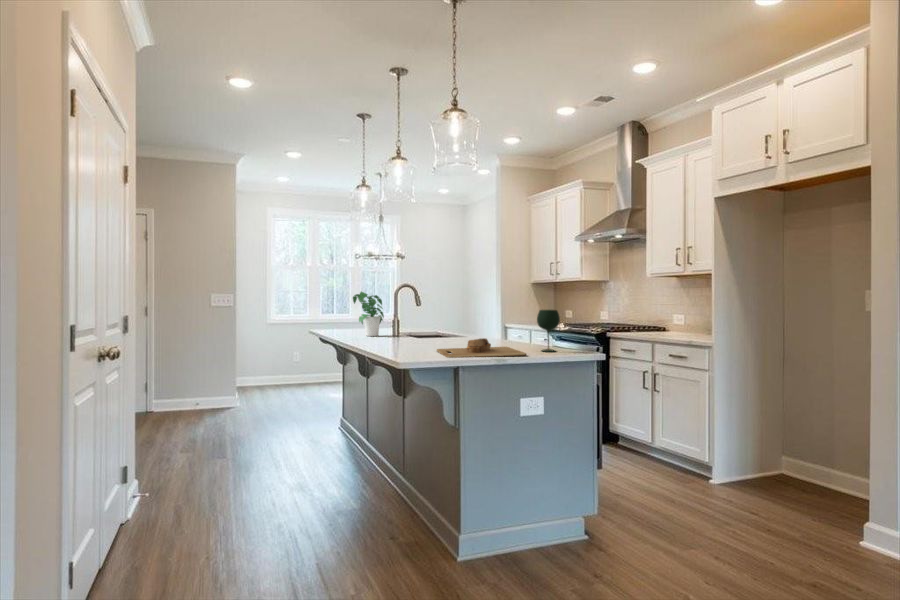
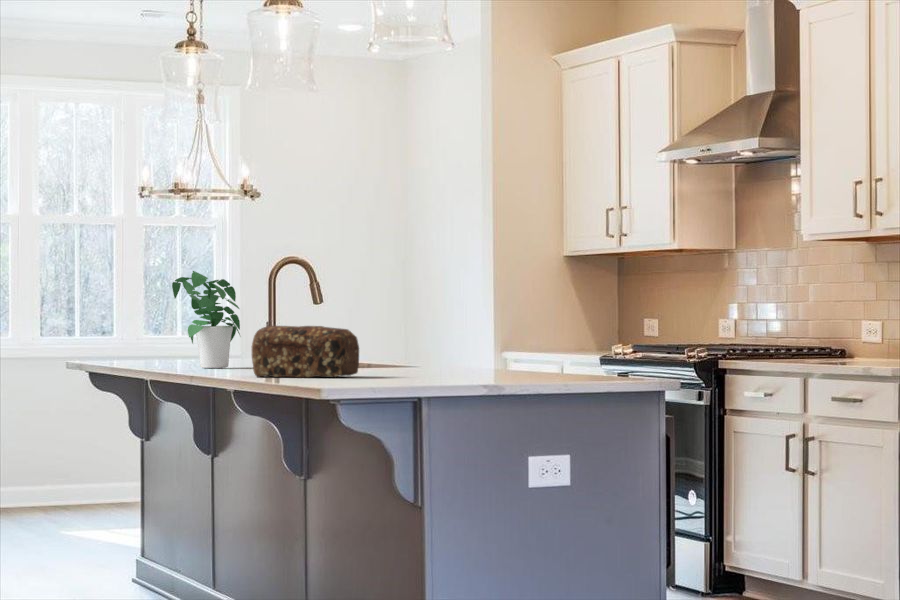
wine glass: present [537,310,560,352] -> none [561,300,603,377]
bread loaf: none [375,322,431,349] -> present [252,326,359,377]
cutting board: present [437,338,526,358] -> none [374,351,541,384]

